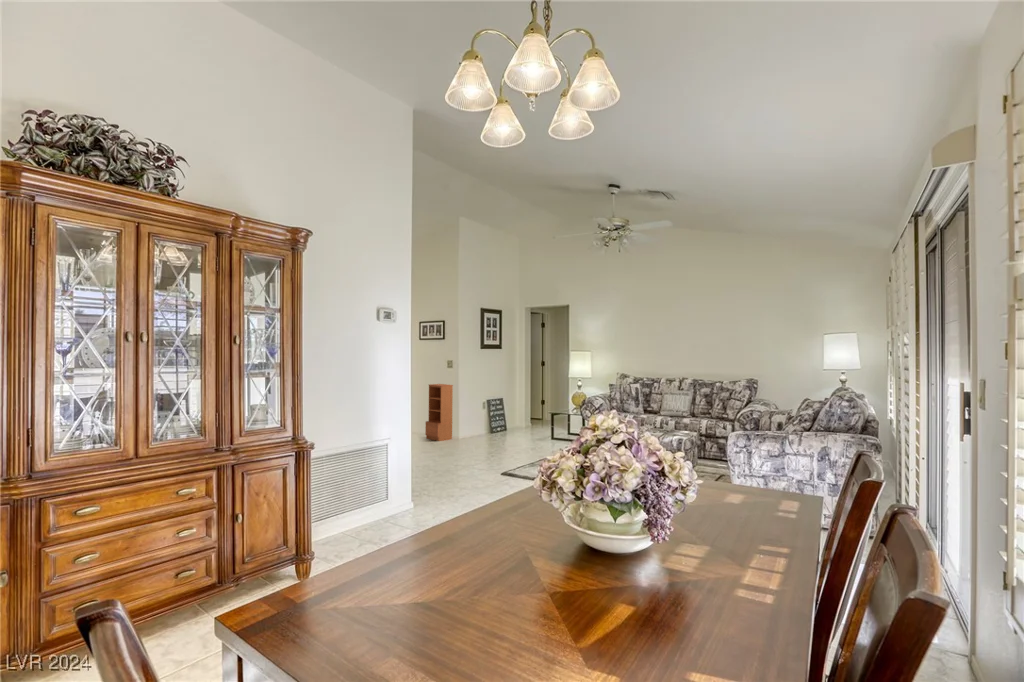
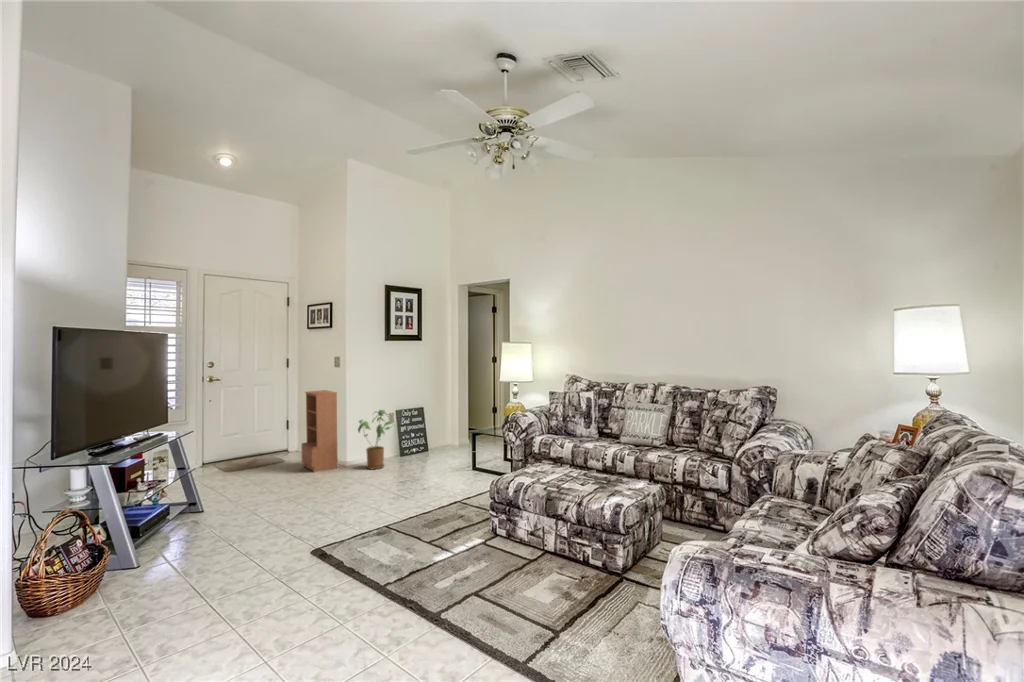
house plant: none [468,398,495,440] -> present [358,410,393,469]

